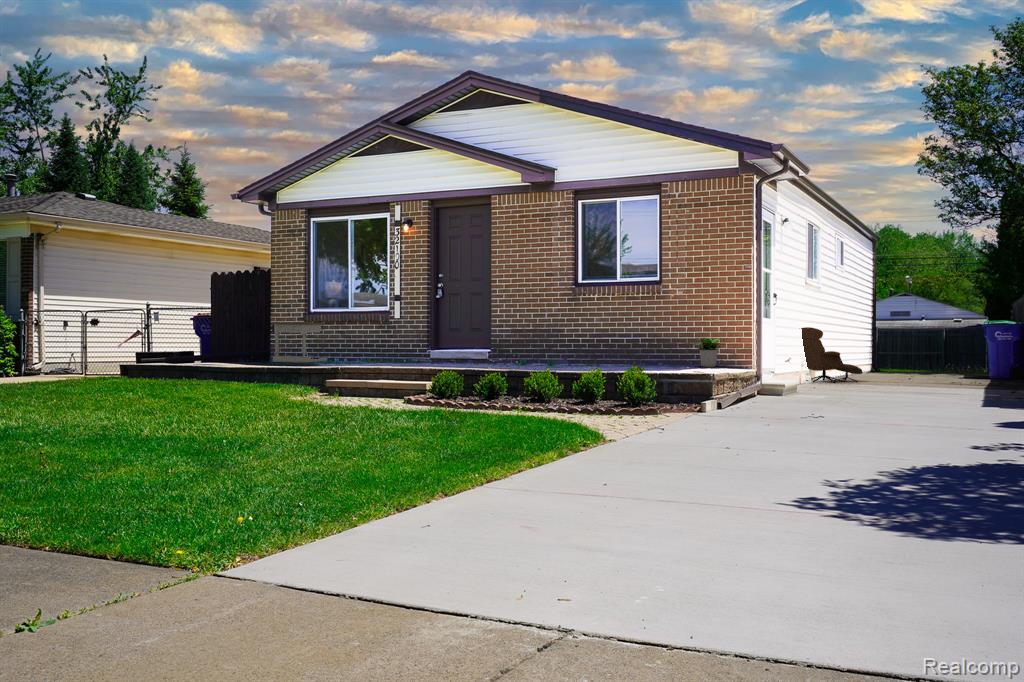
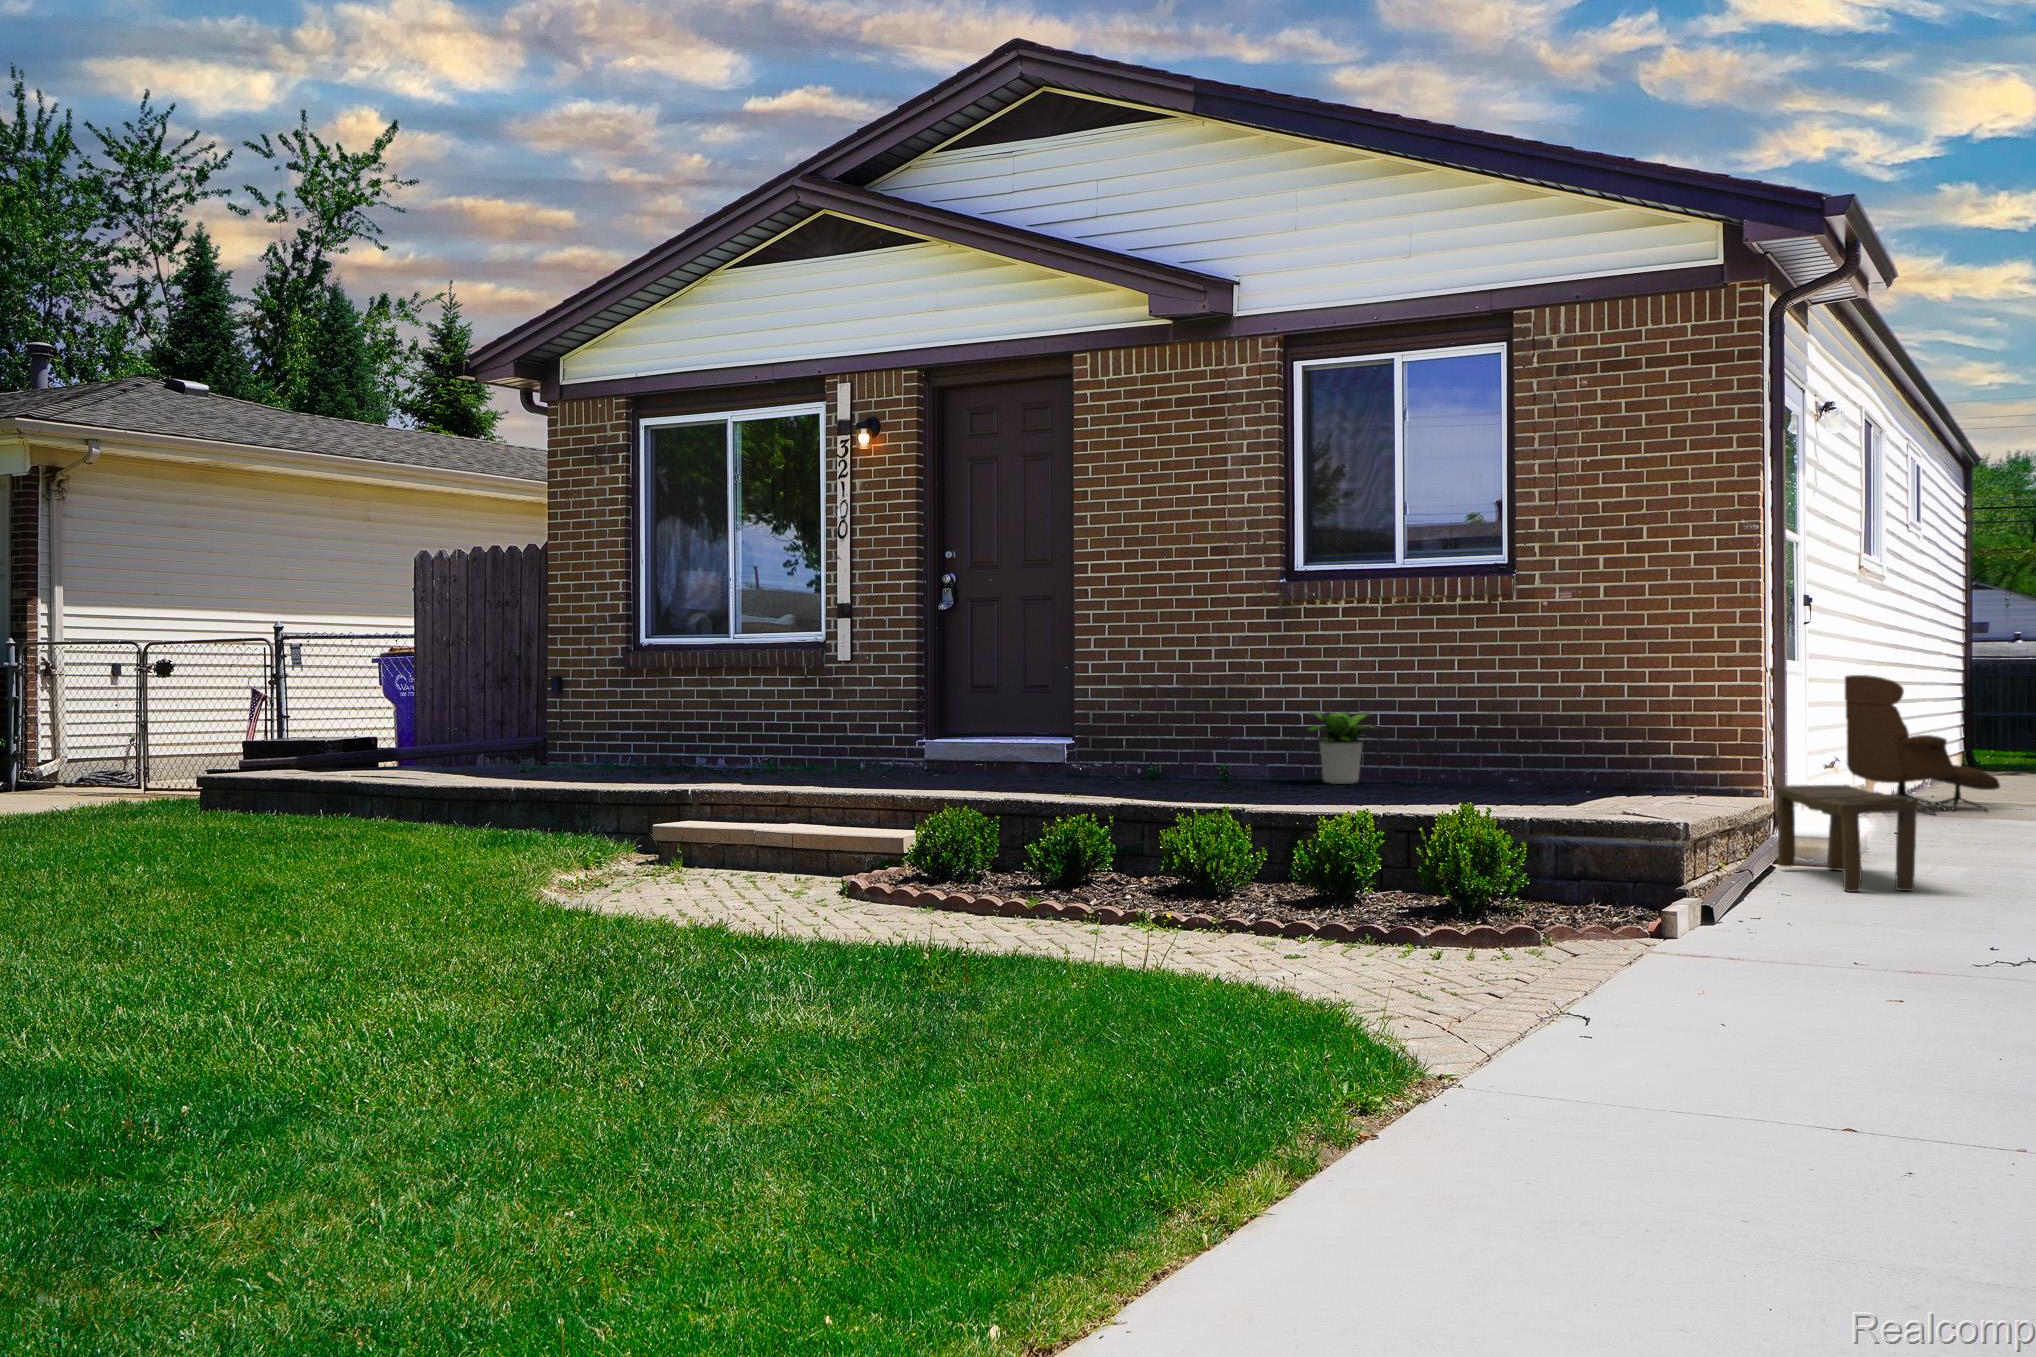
side table: present [272,322,327,362] -> none [544,669,680,769]
potted plant: present [694,338,723,367] -> present [1305,712,1378,784]
bench: none [757,365,803,402] -> present [1776,784,1918,892]

